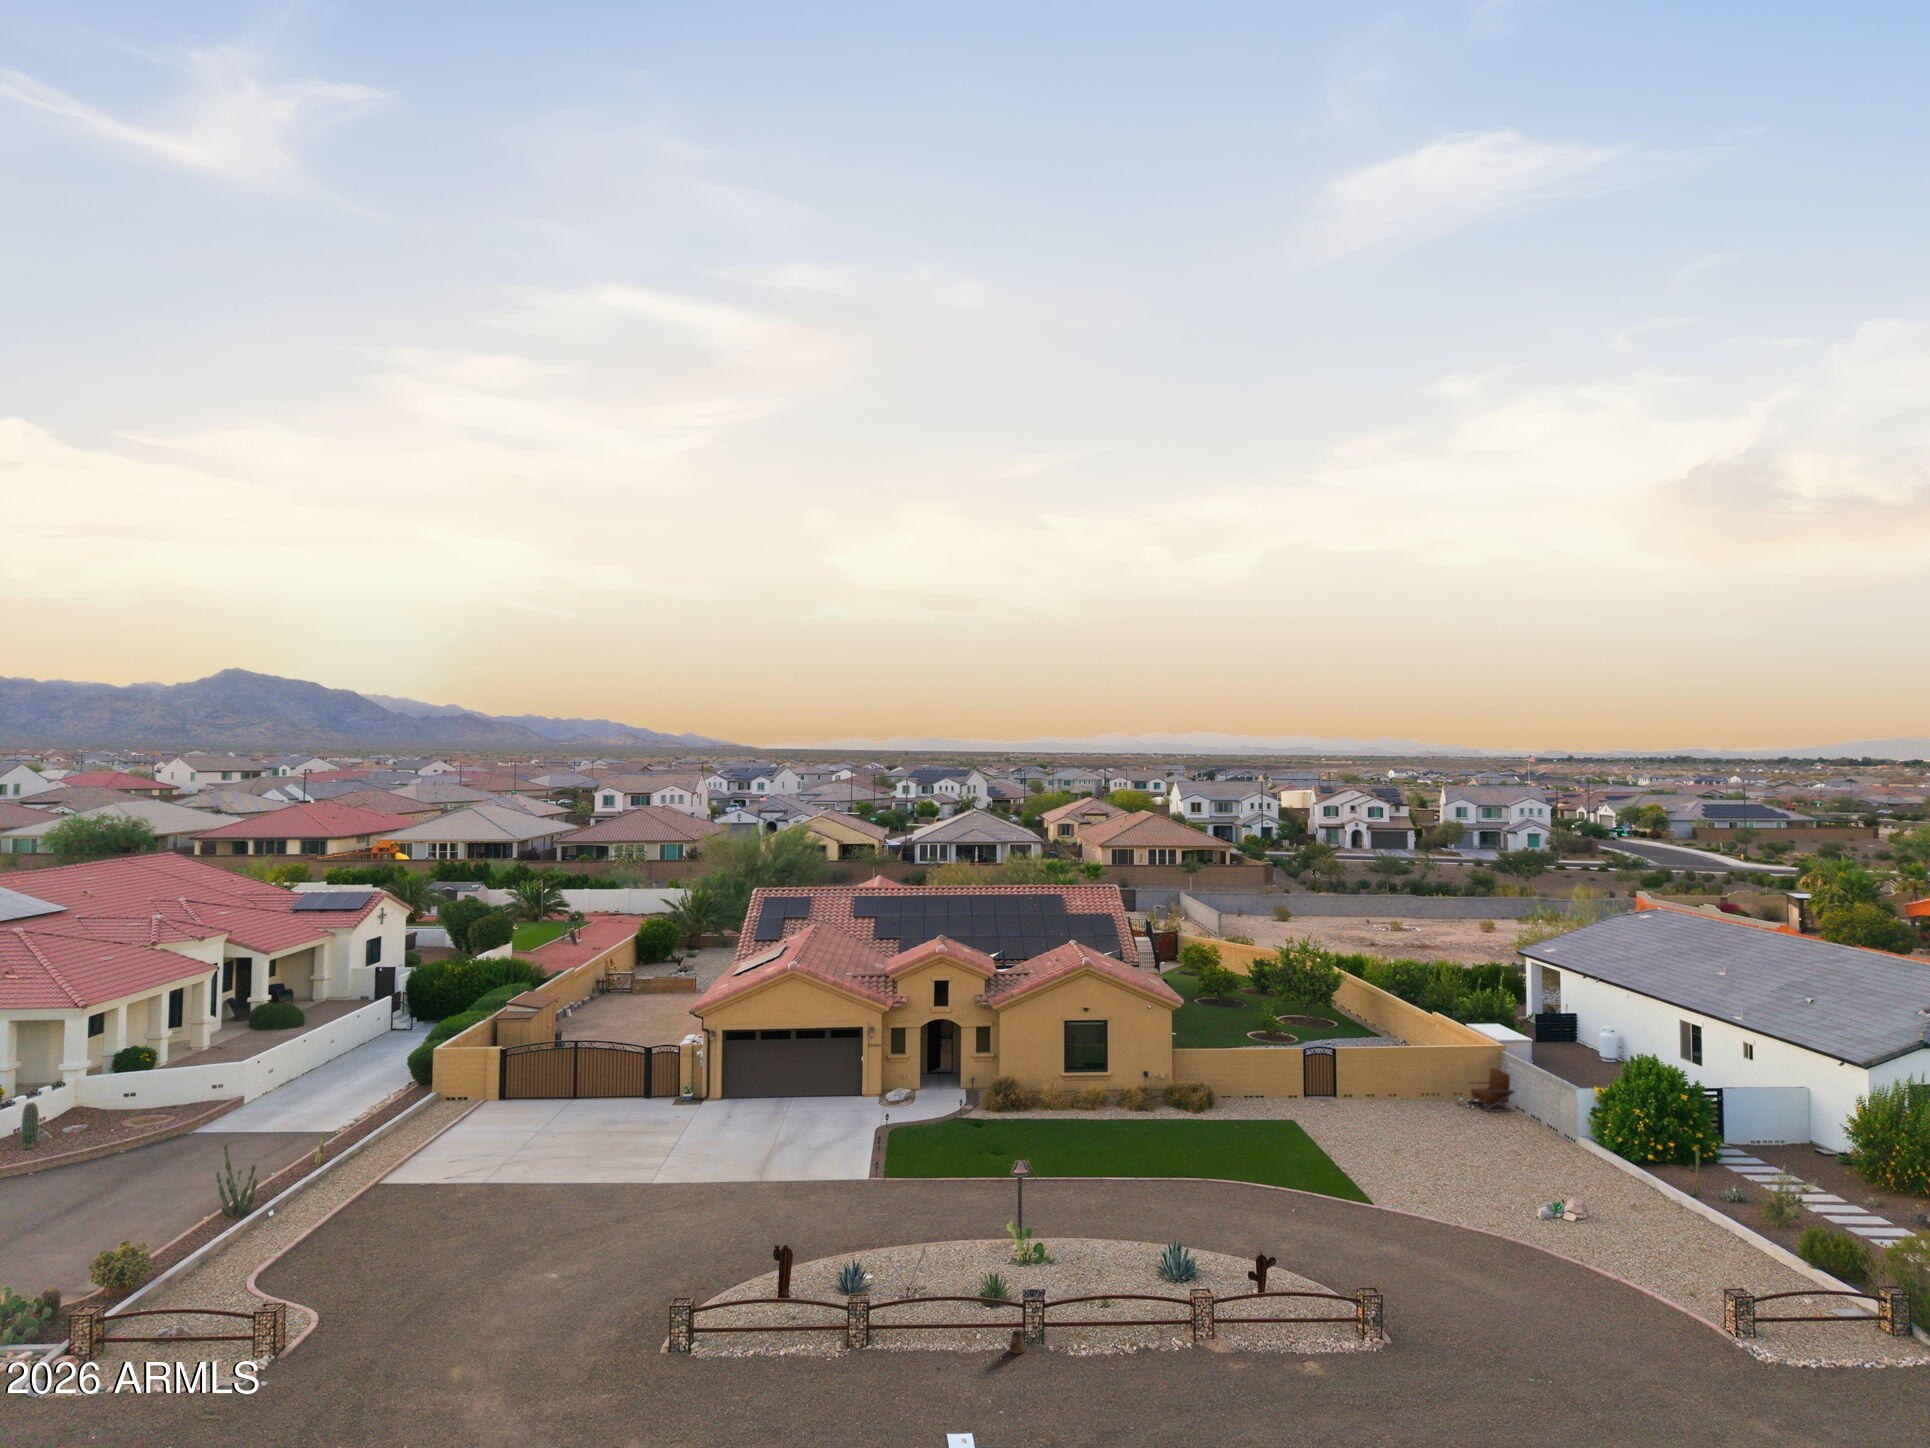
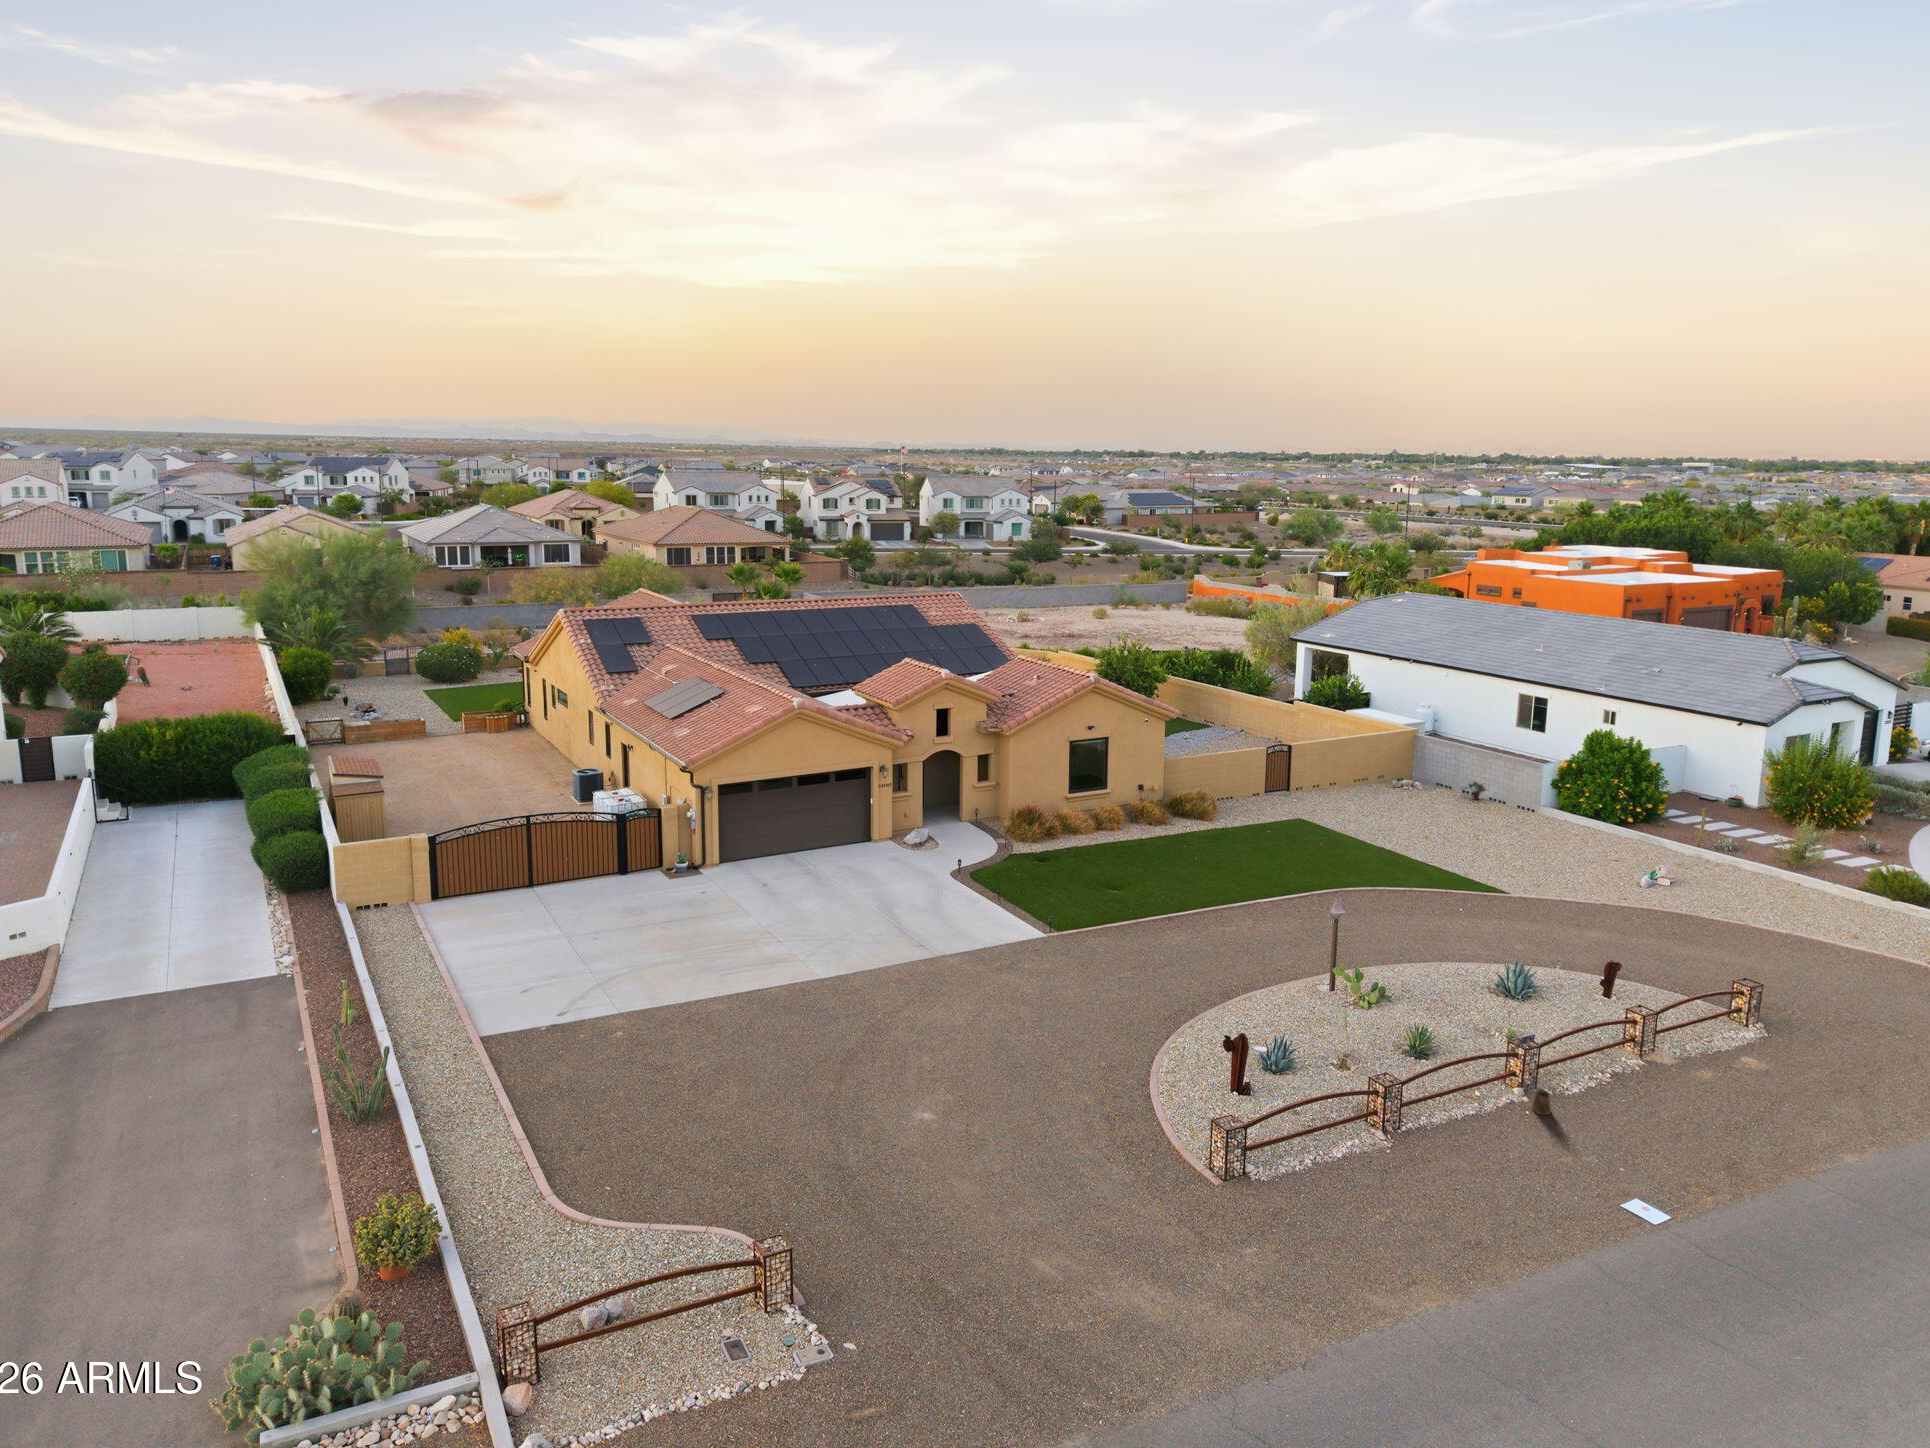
lounge chair: present [1469,1068,1515,1112] -> none [1396,752,1446,791]
potted plant: none [1511,1104,1543,1126] -> present [1469,782,1486,800]

